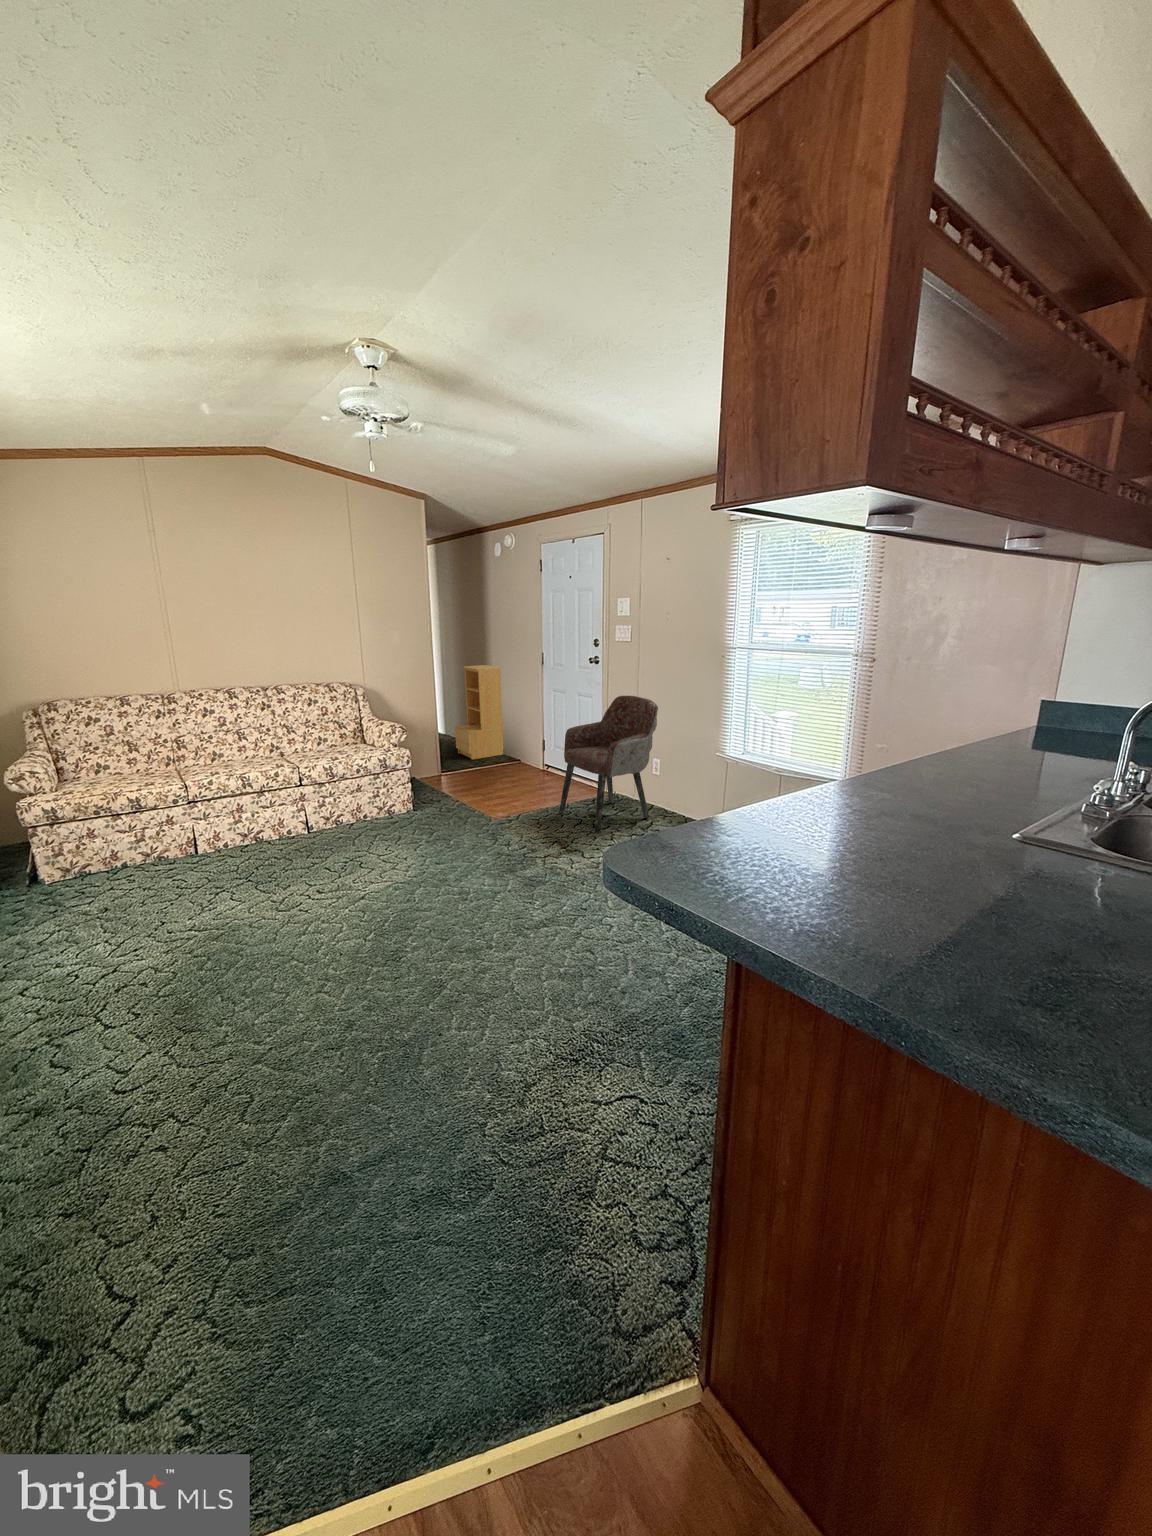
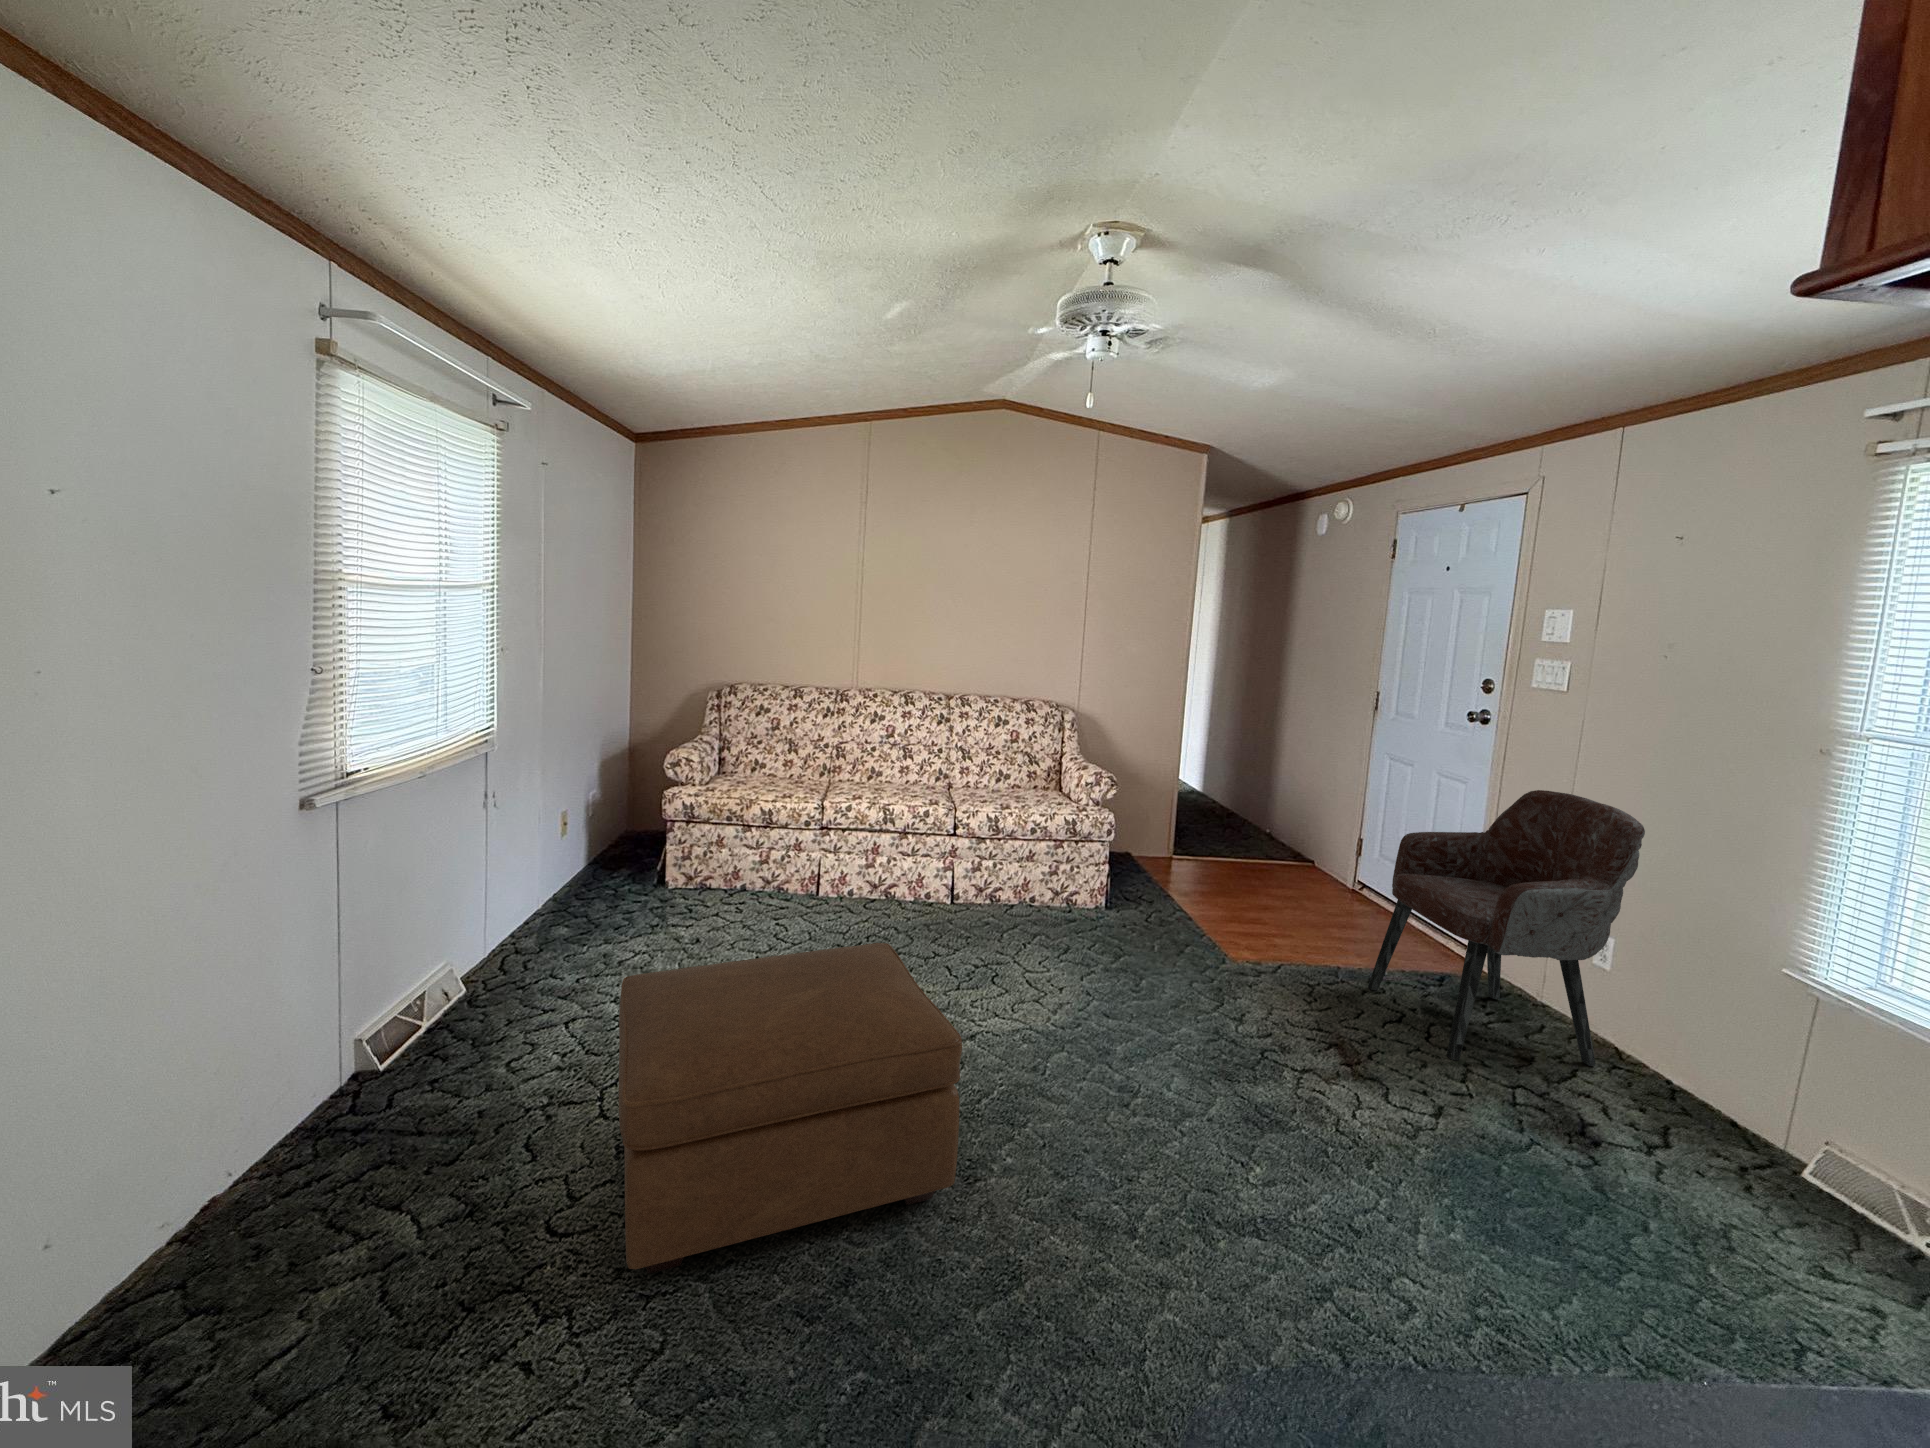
bookshelf: present [455,665,503,759] -> none [1203,701,1293,847]
ottoman: none [119,850,386,1058] -> present [619,943,962,1274]

